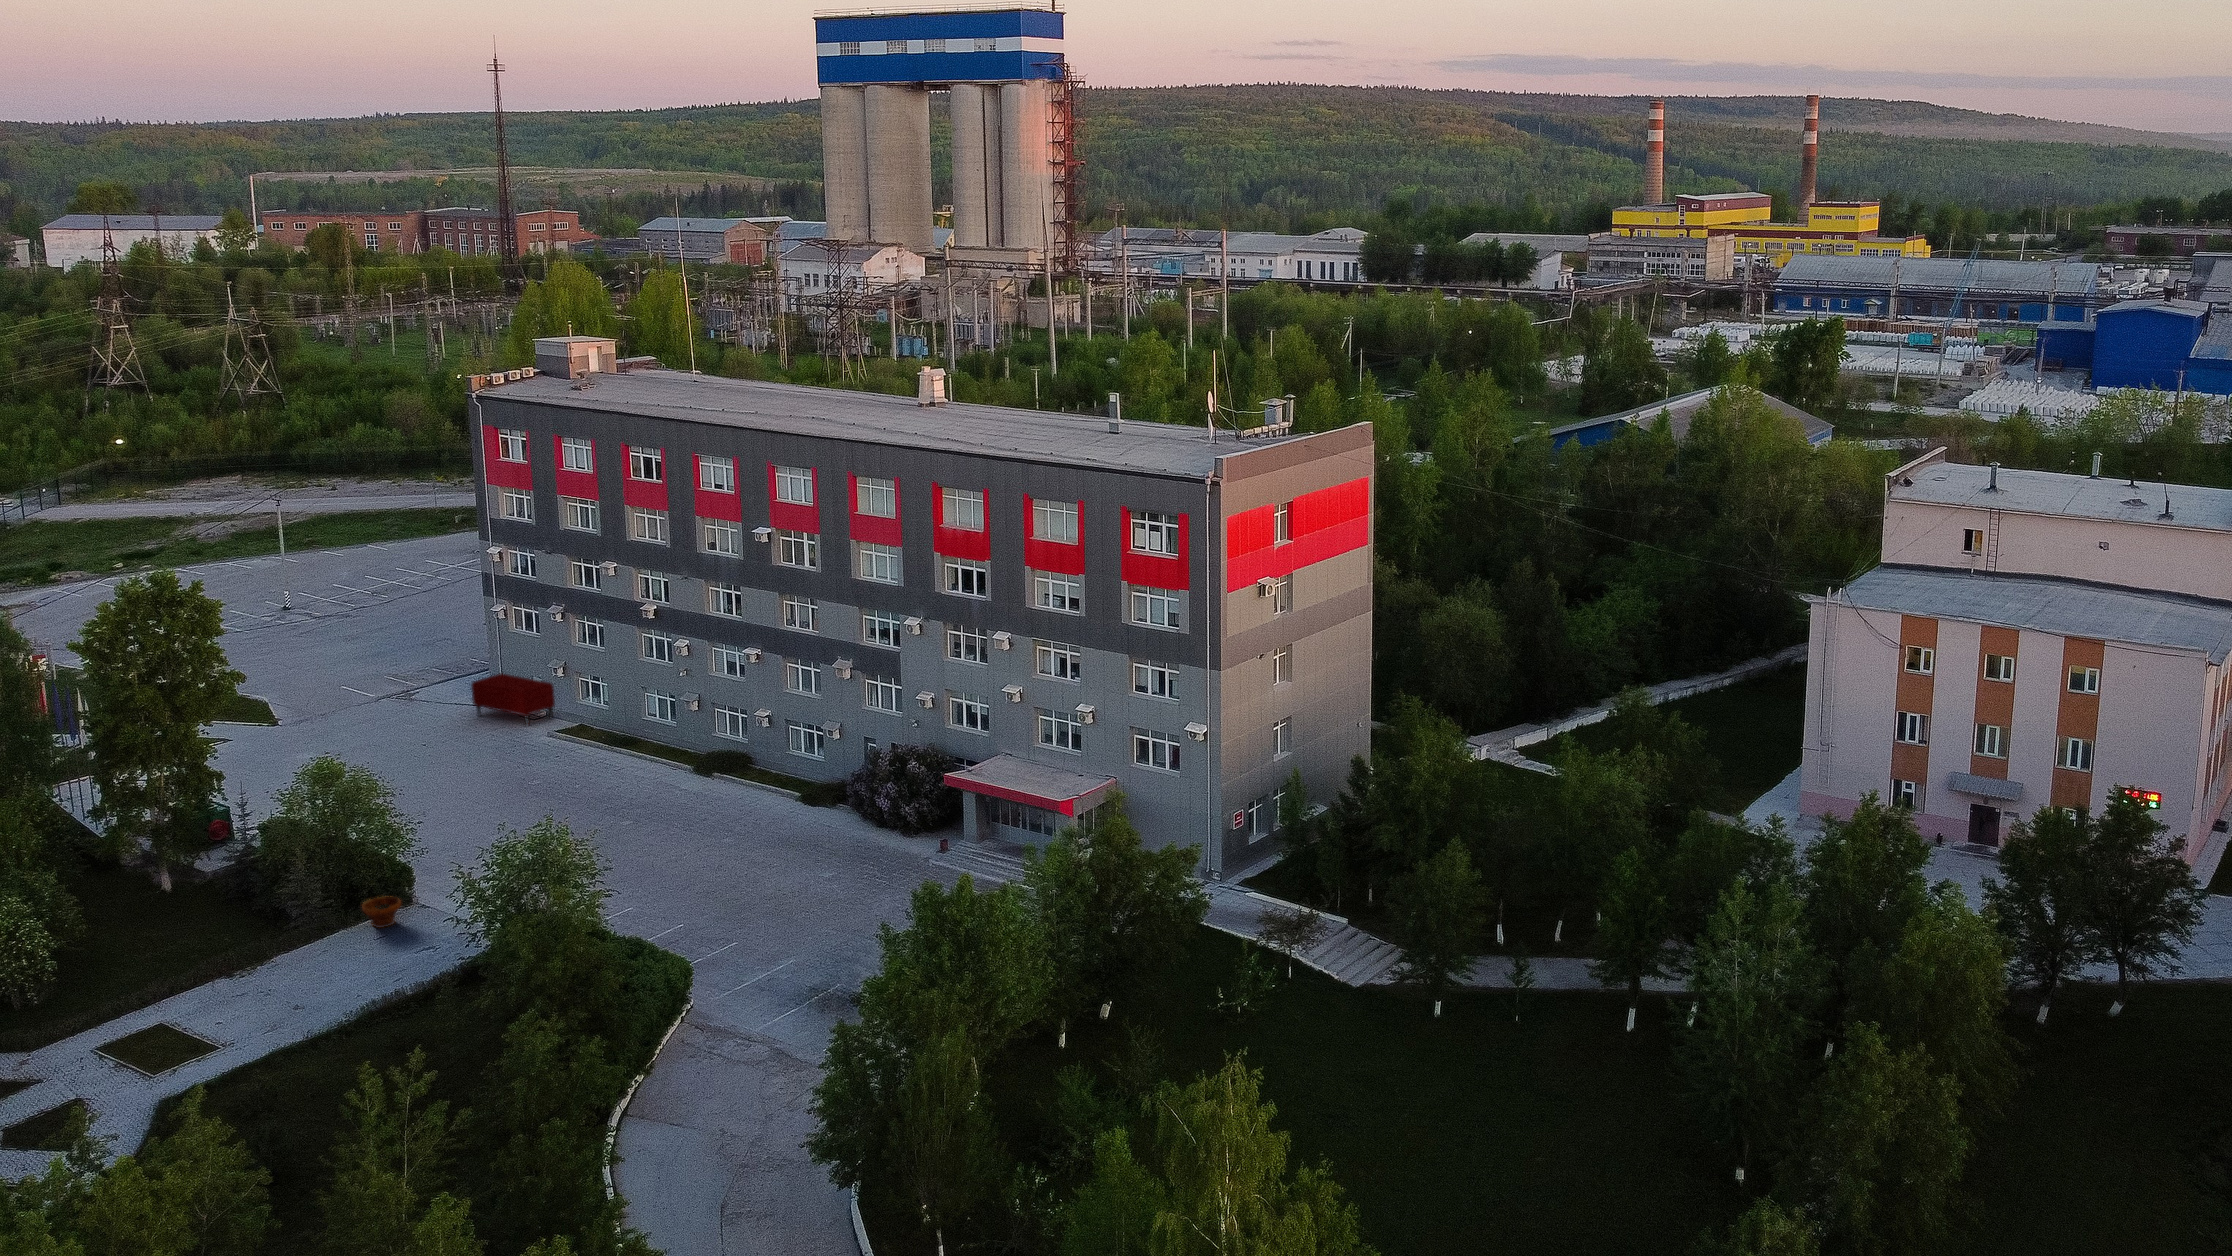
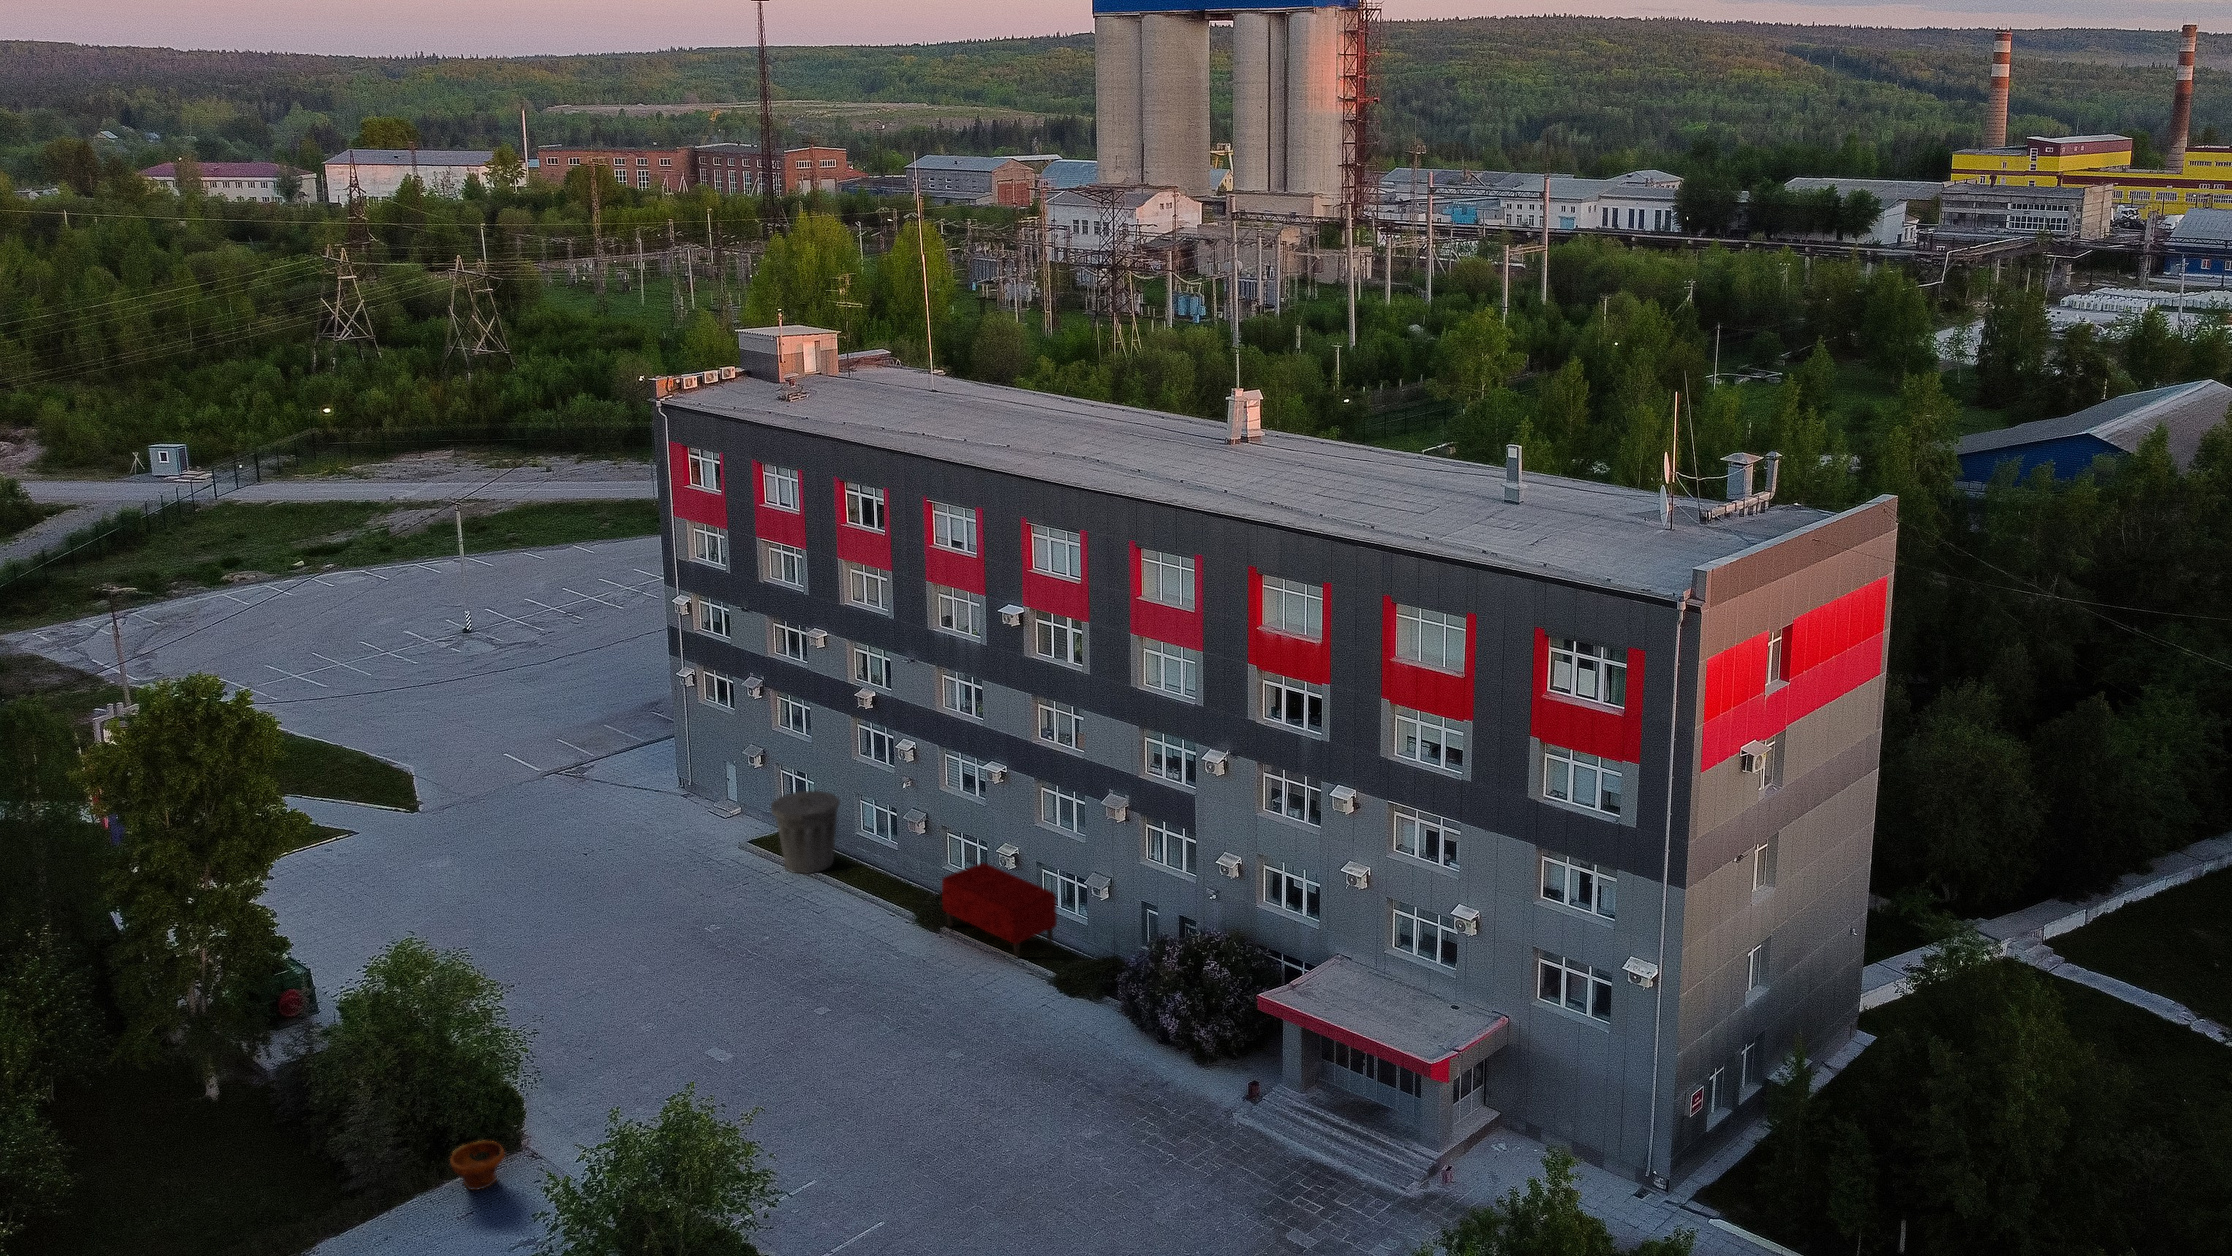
bench: present [471,674,555,725] -> present [942,863,1057,958]
trash can: none [576,686,630,747] -> present [771,791,840,873]

